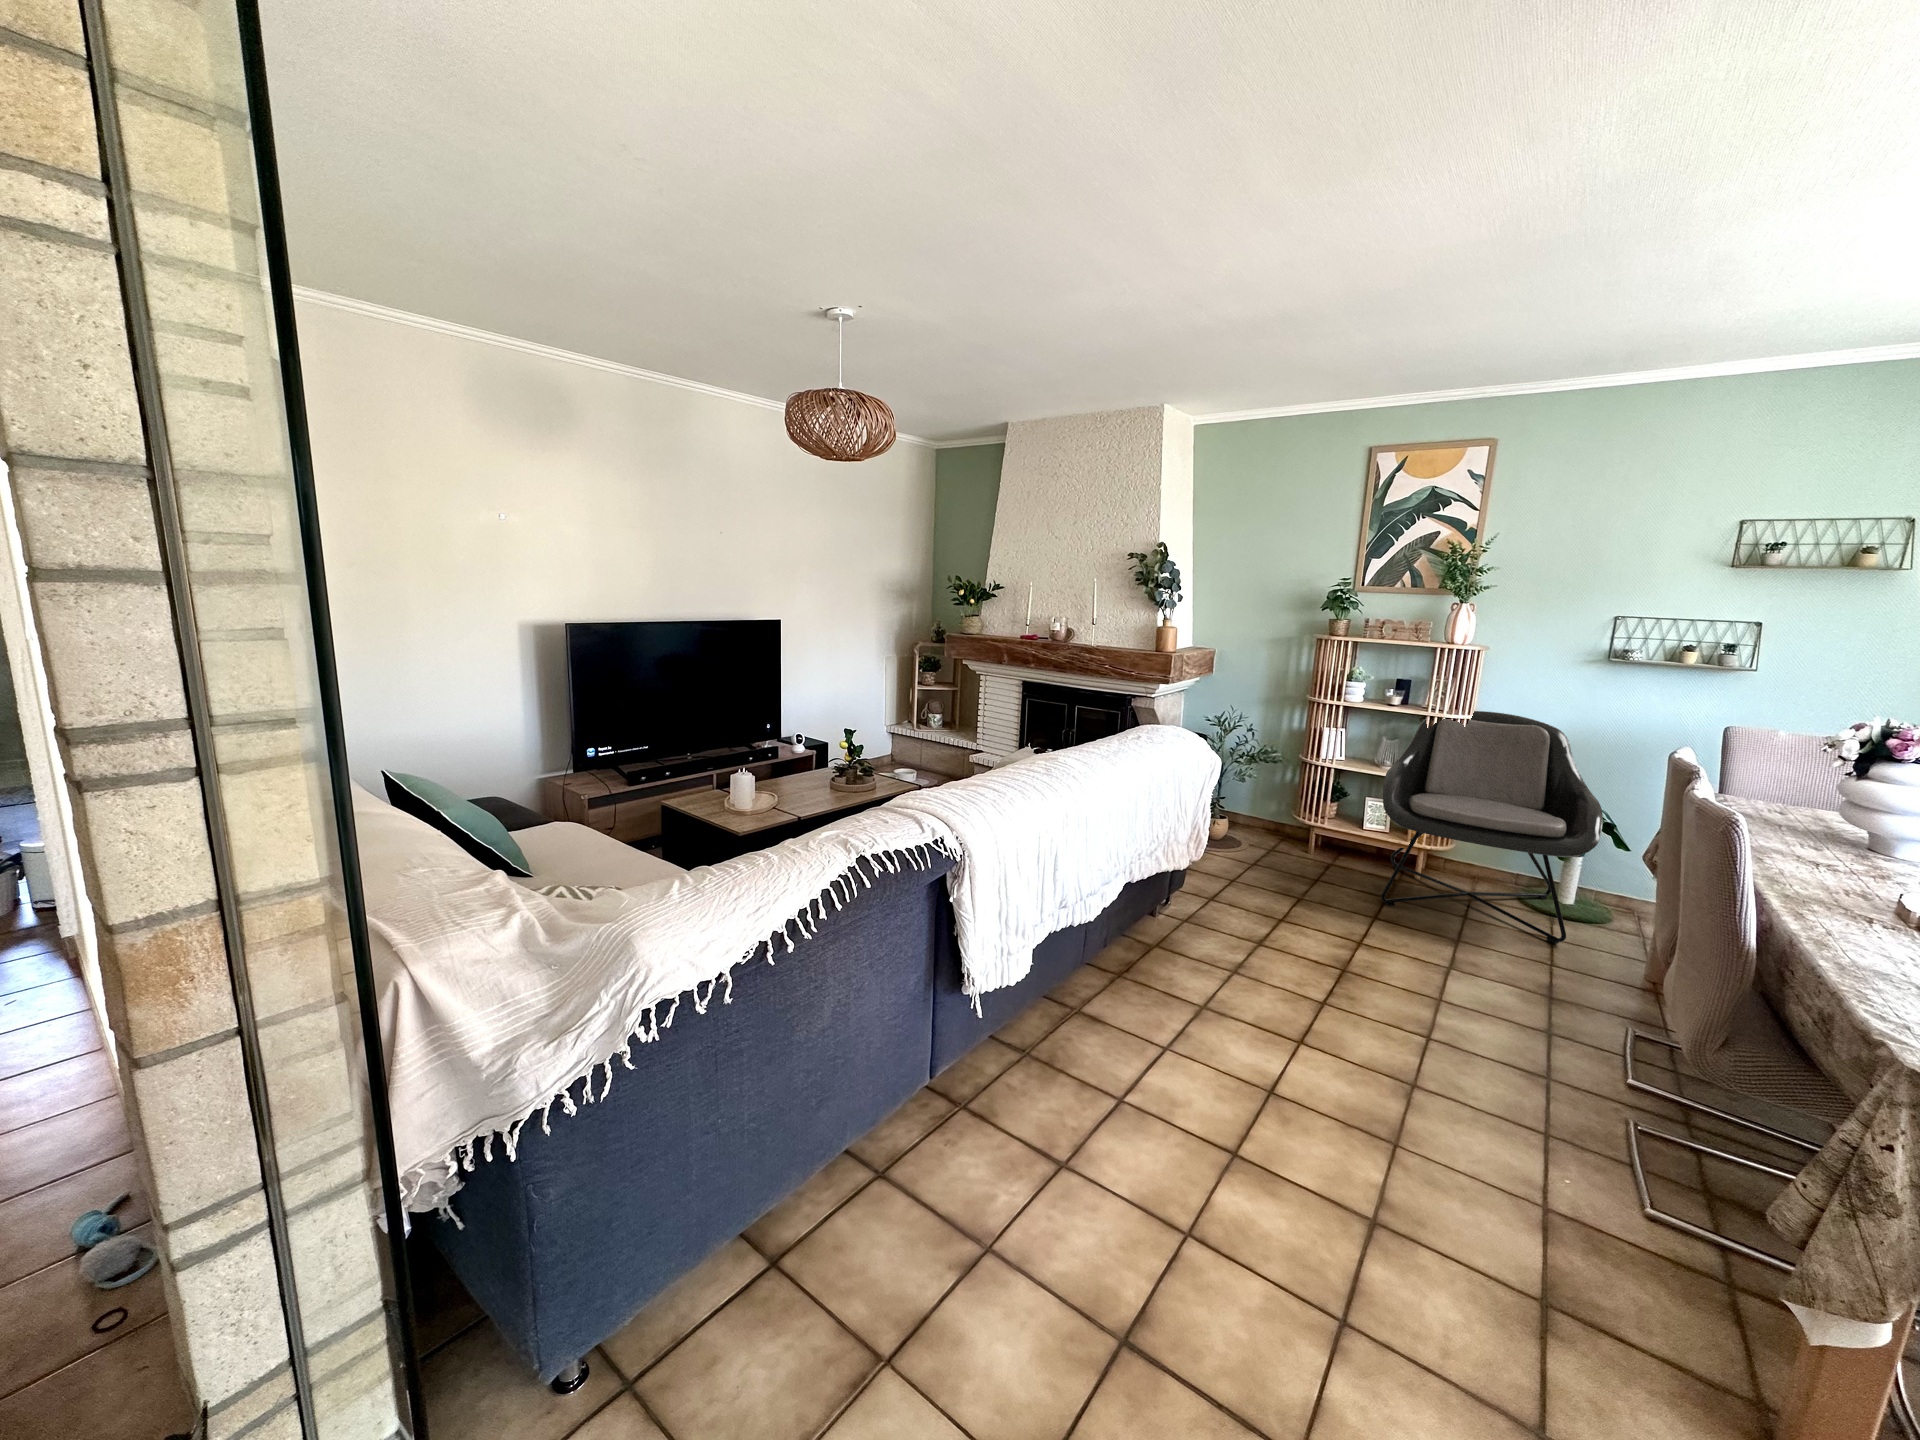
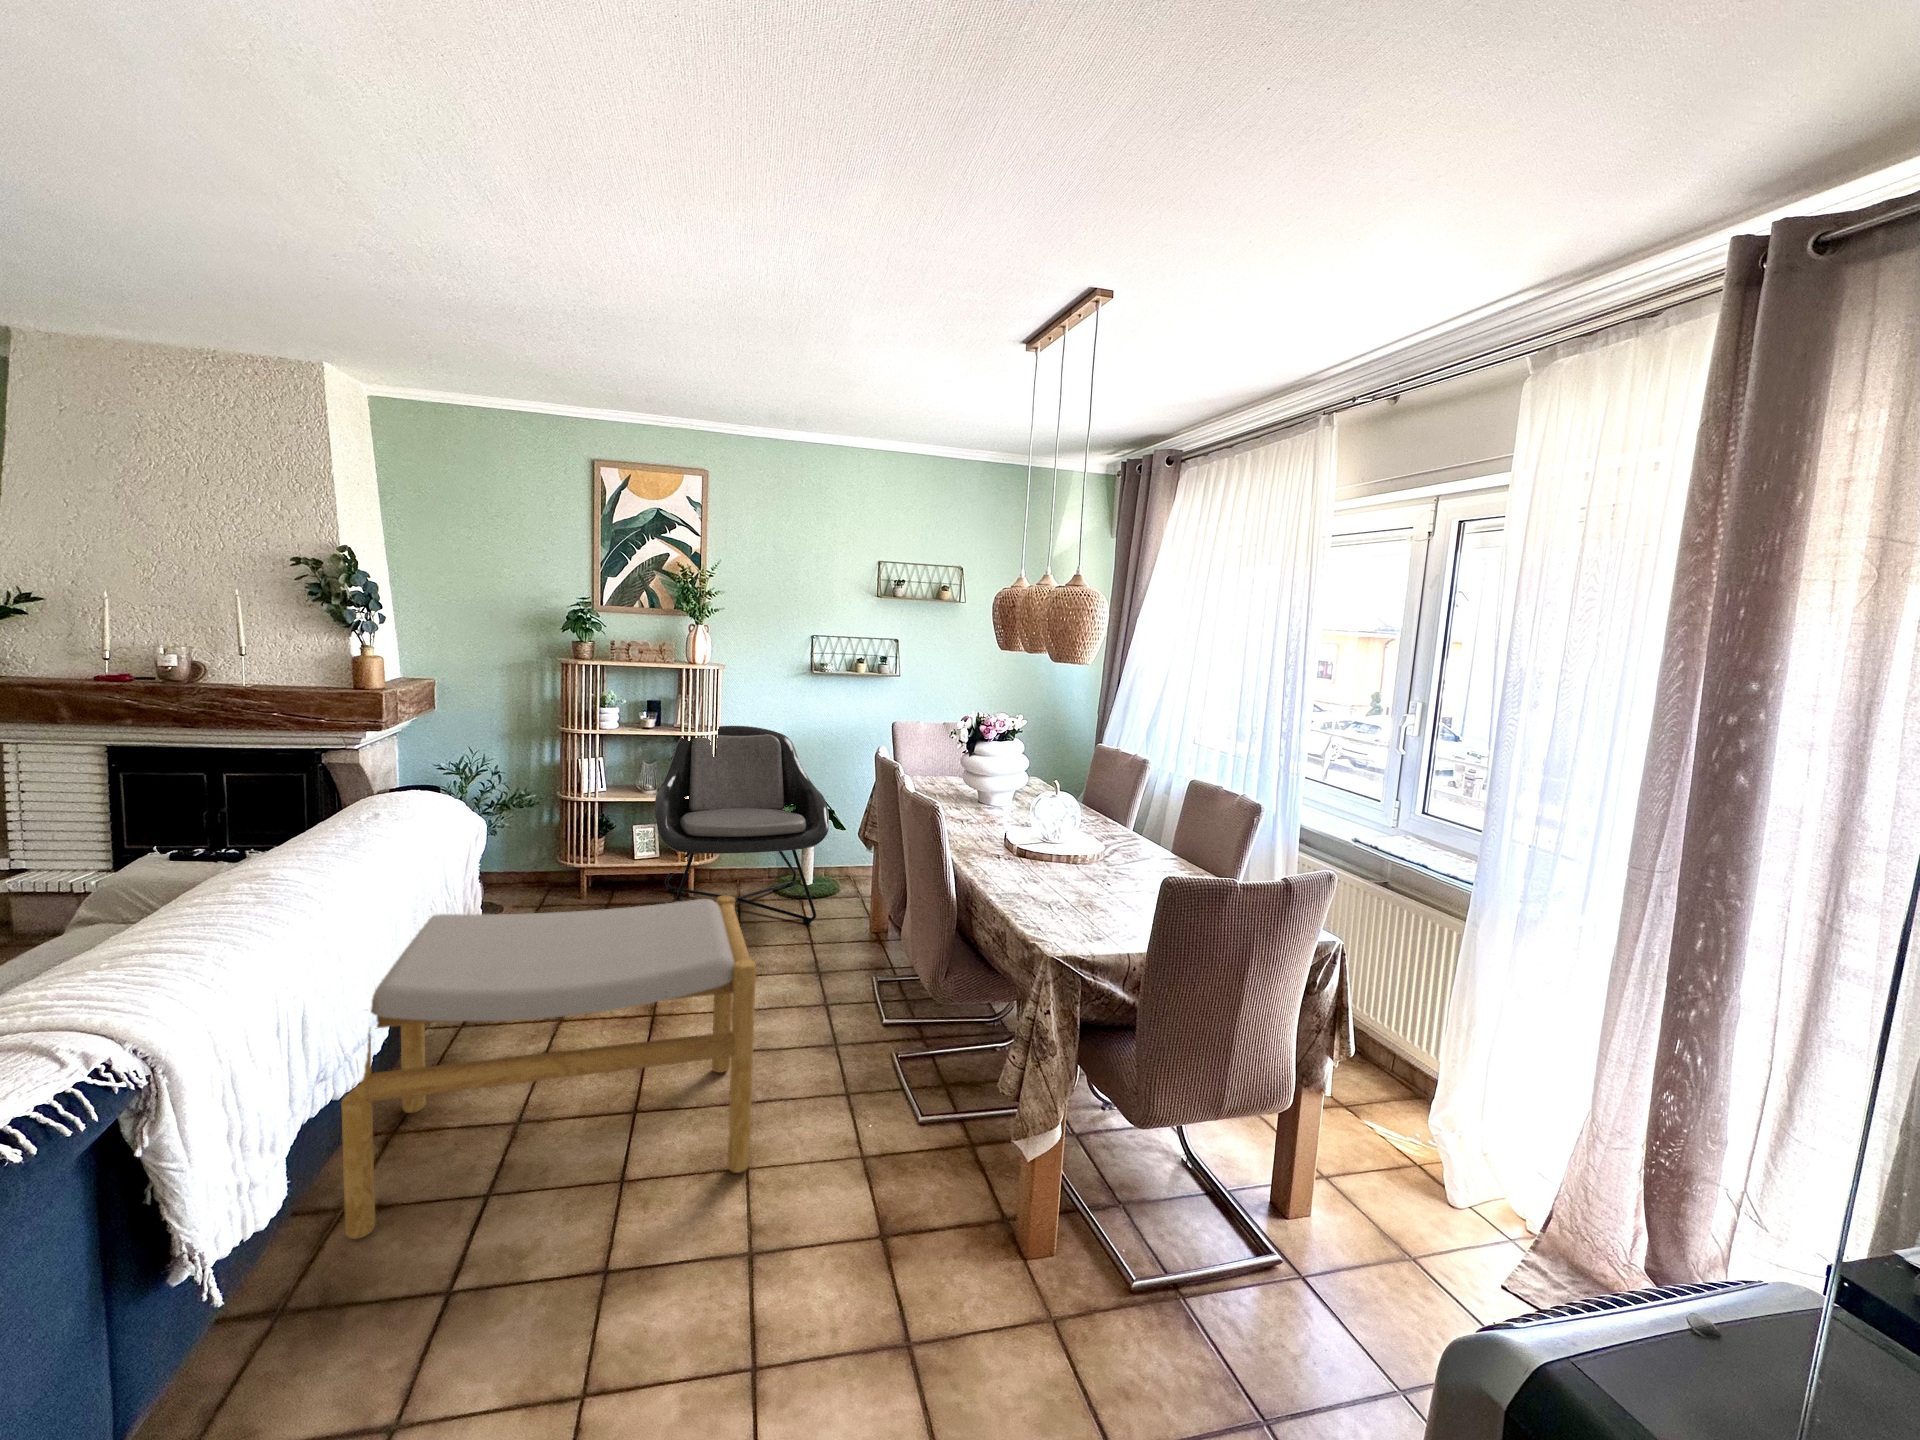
footstool: none [1074,816,1434,1146] -> present [341,896,756,1239]

